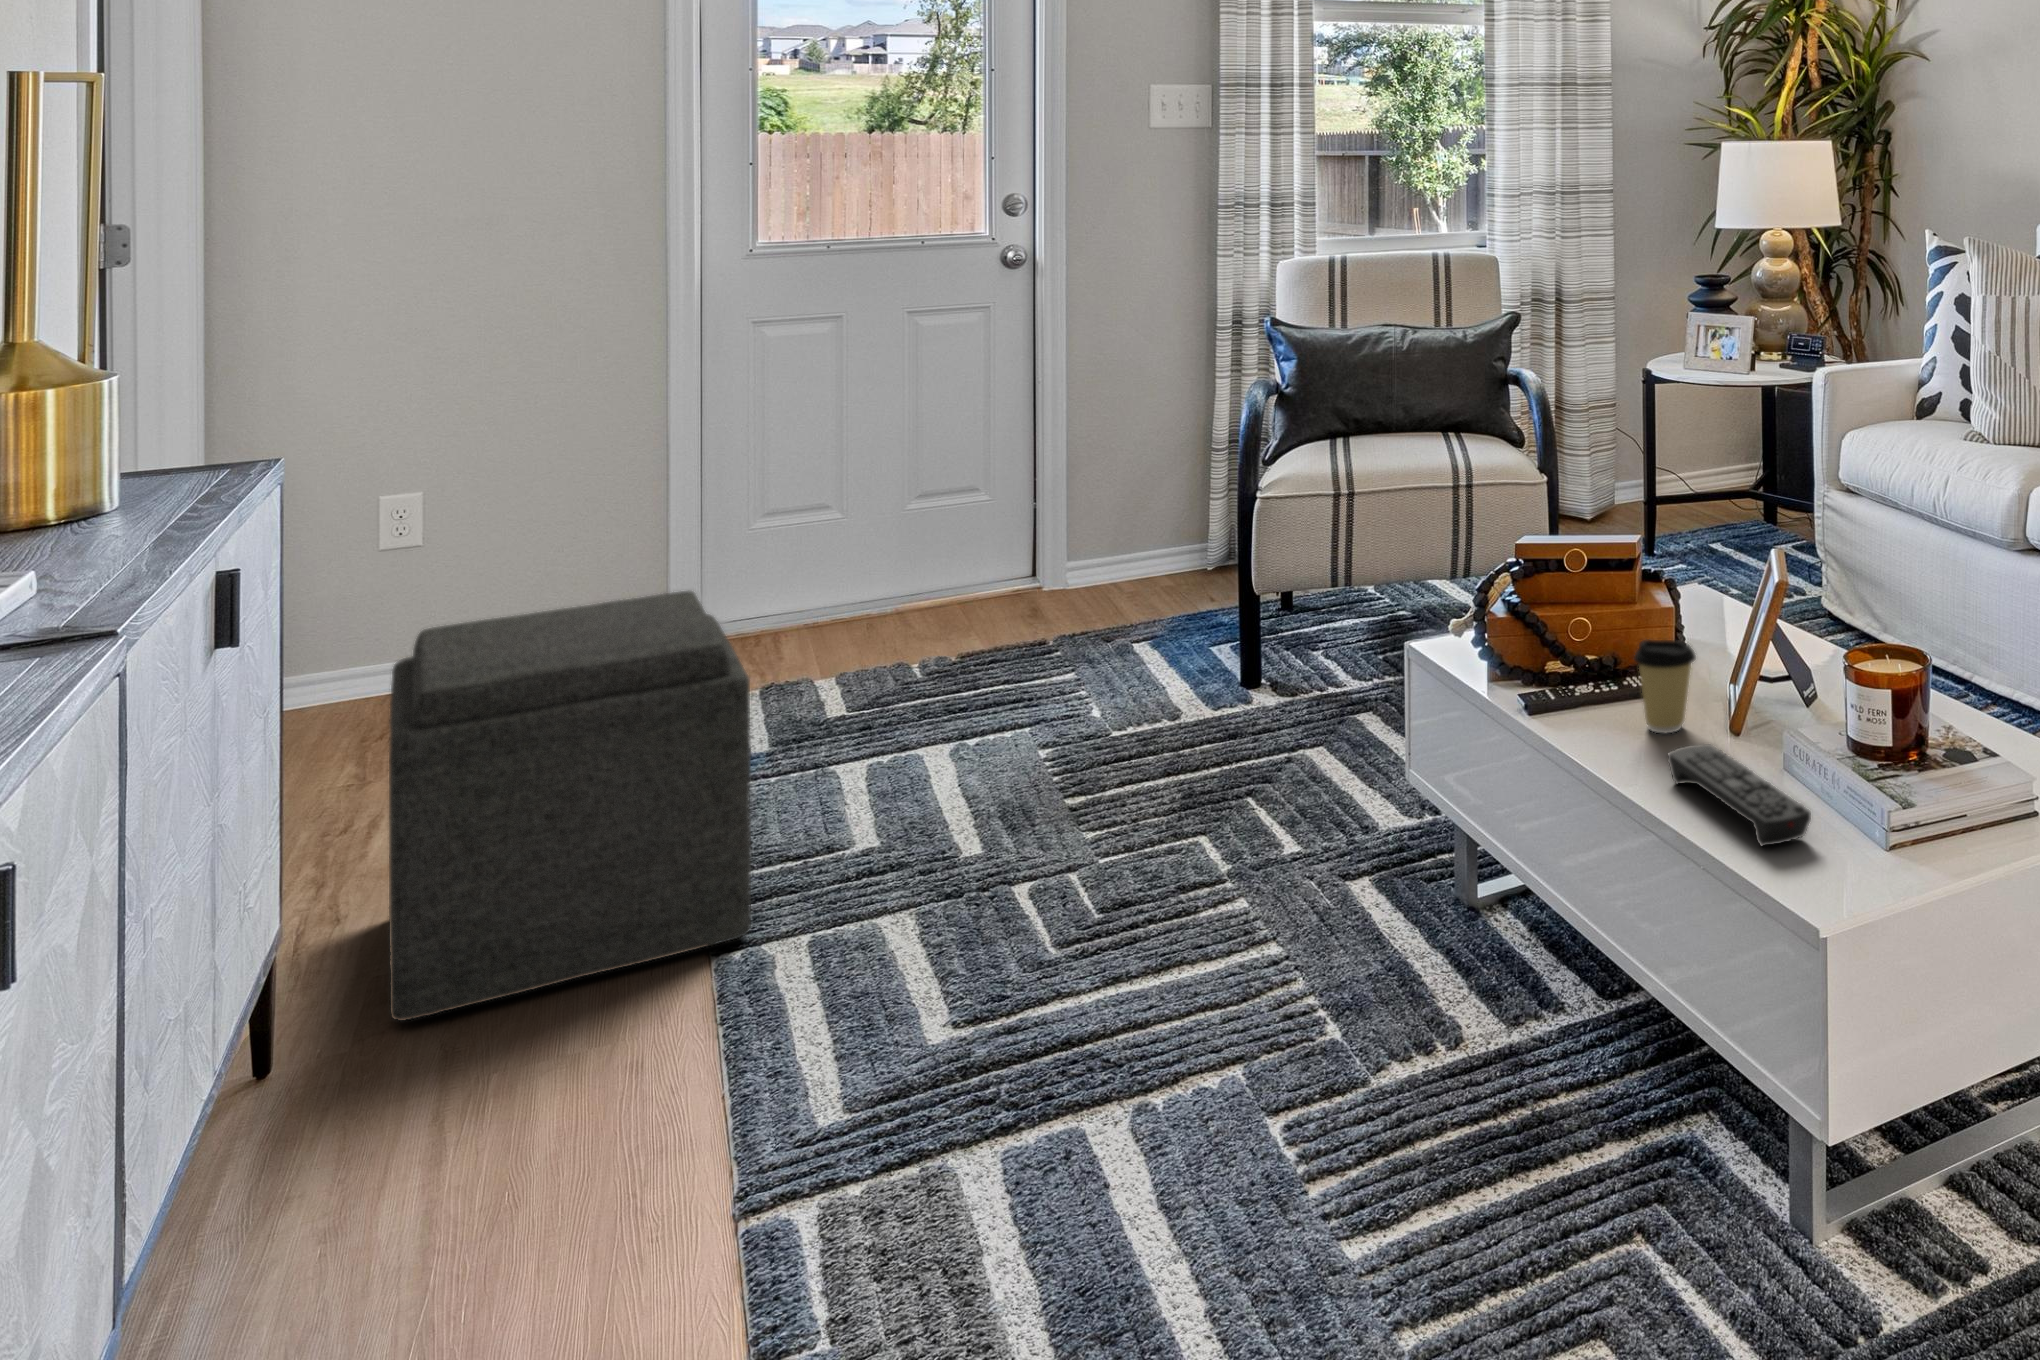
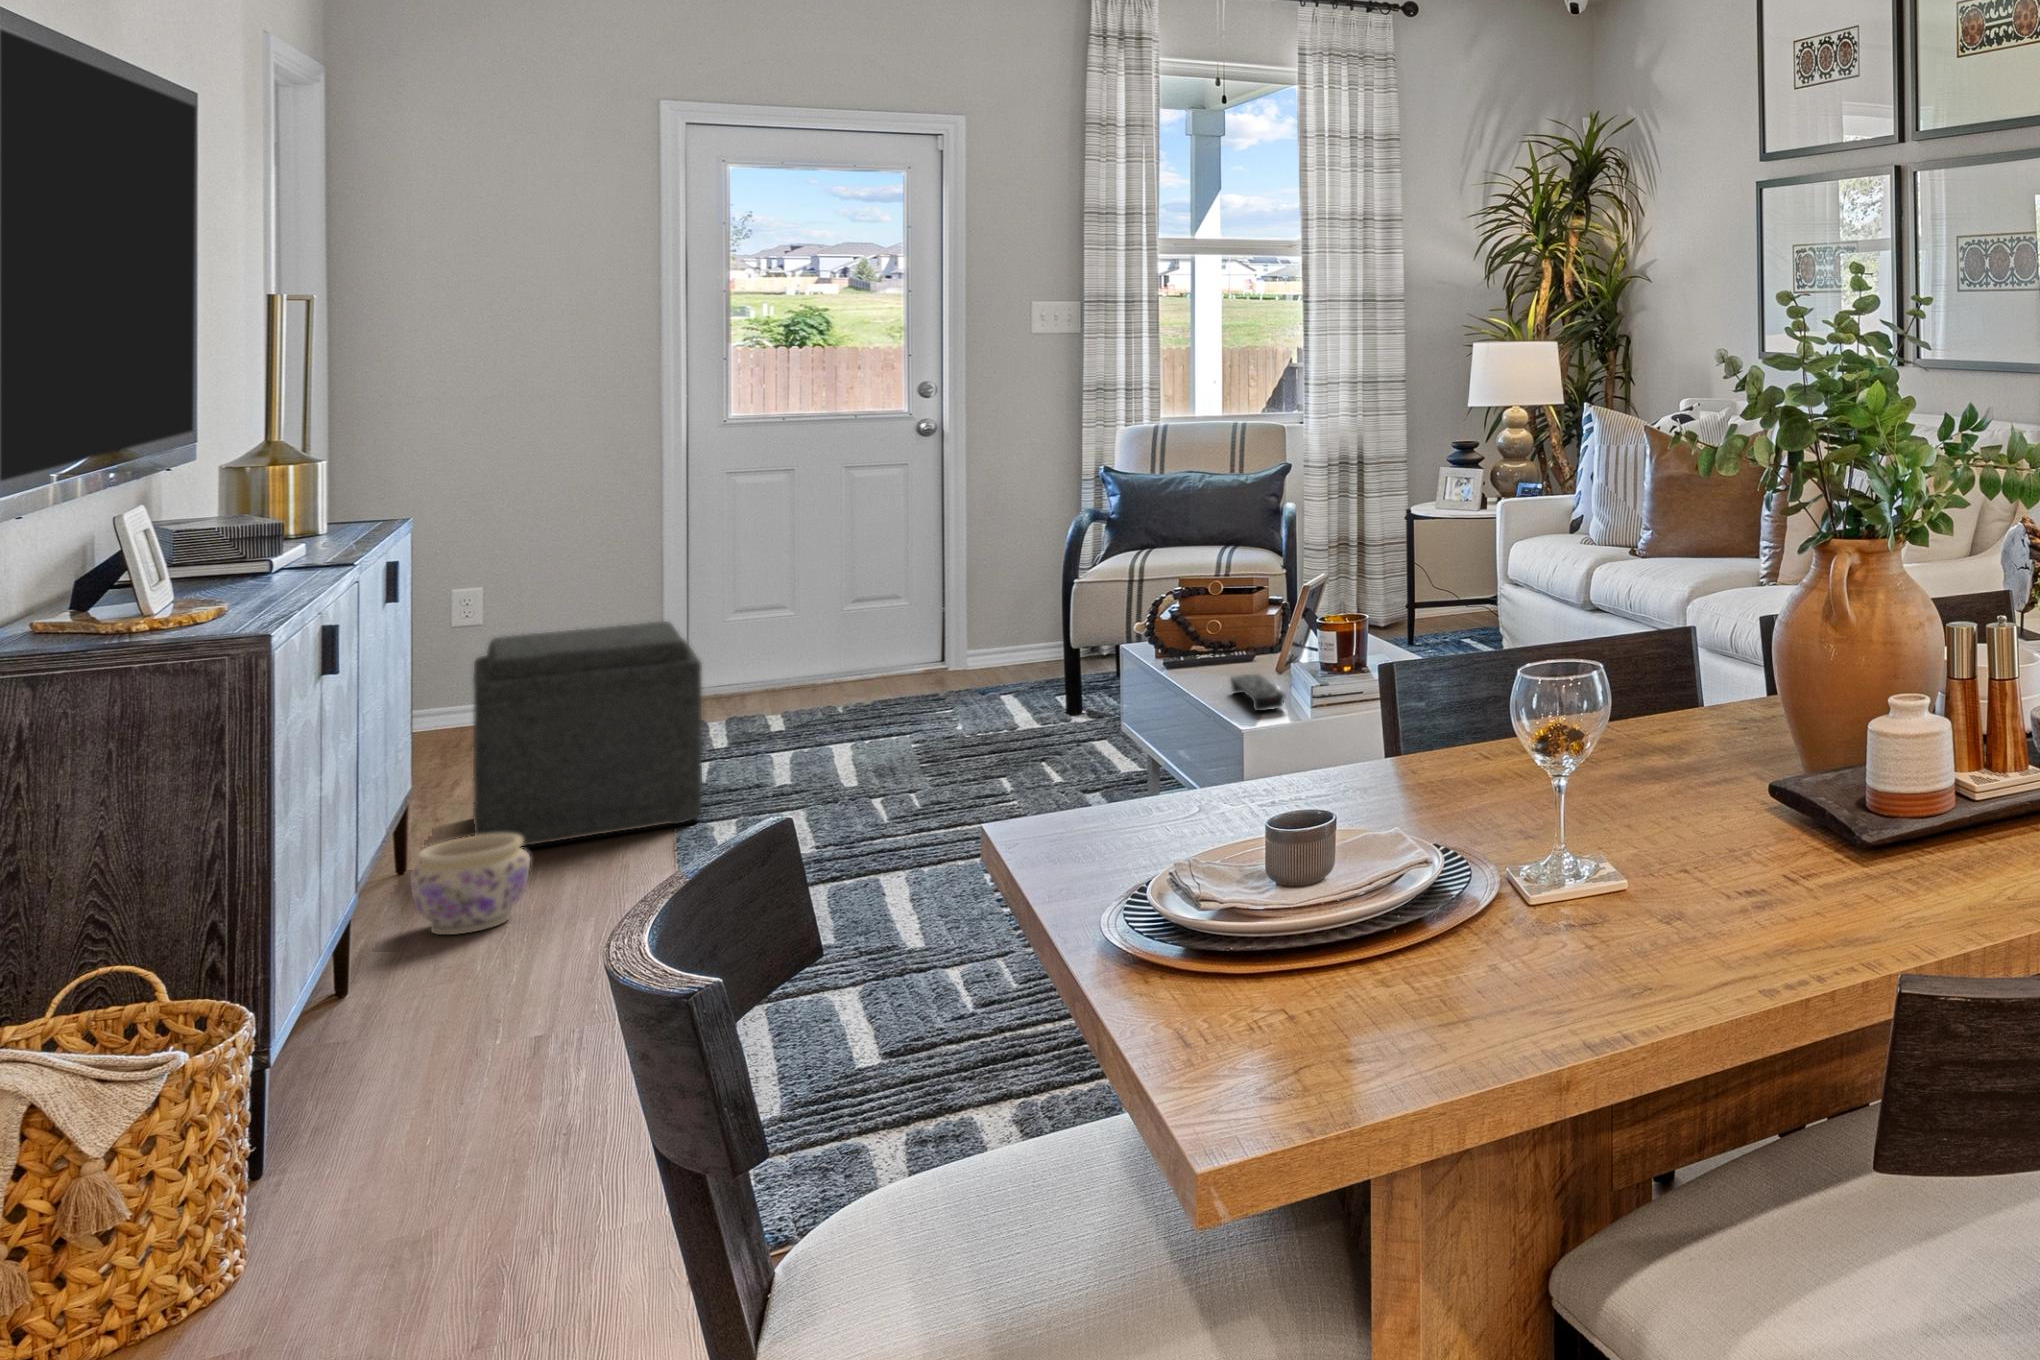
coffee cup: present [1634,639,1696,733] -> none [1231,624,1270,676]
planter: none [258,1058,477,1281] -> present [410,834,530,935]

